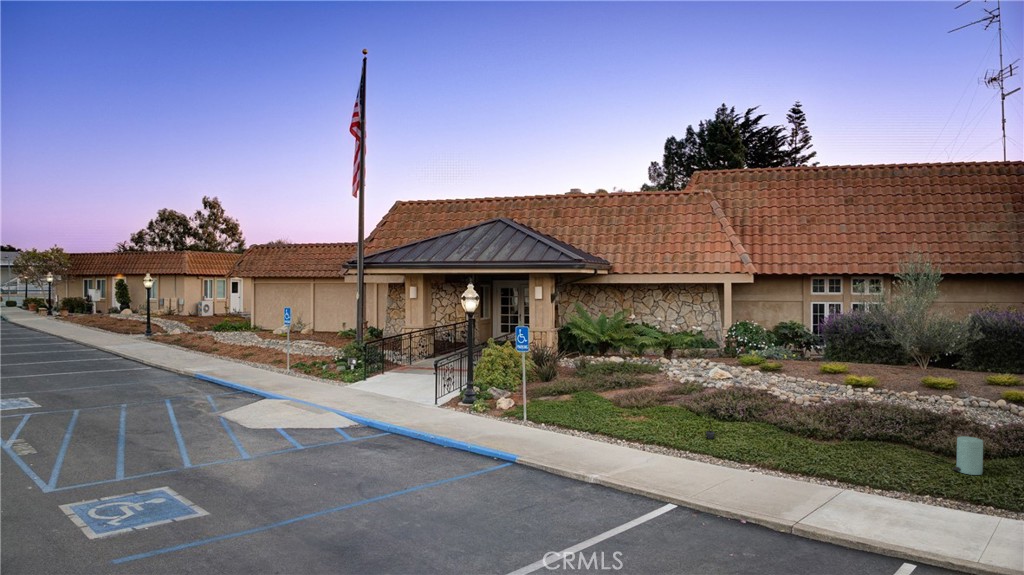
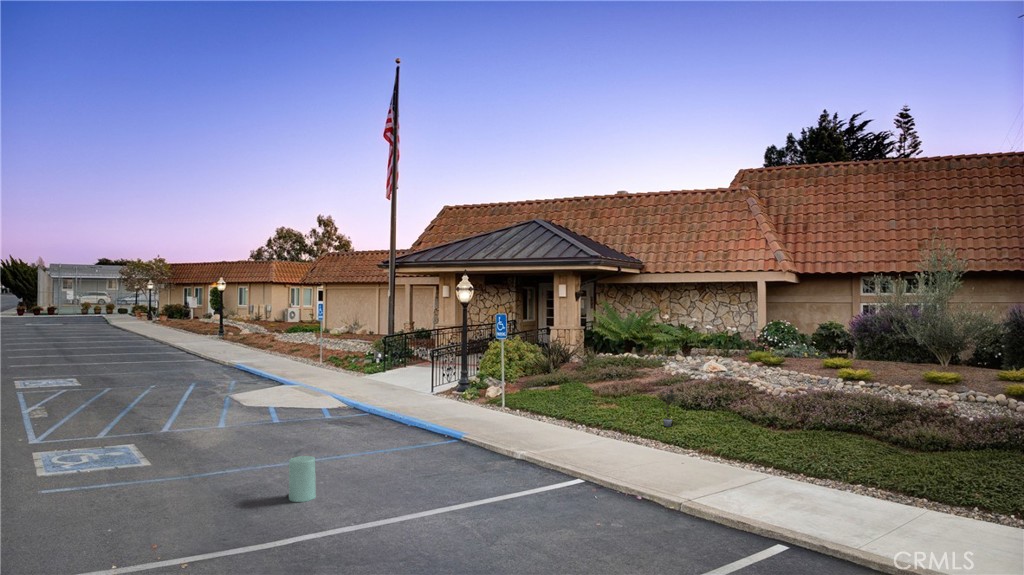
trash can: present [952,436,983,475] -> present [287,456,316,502]

